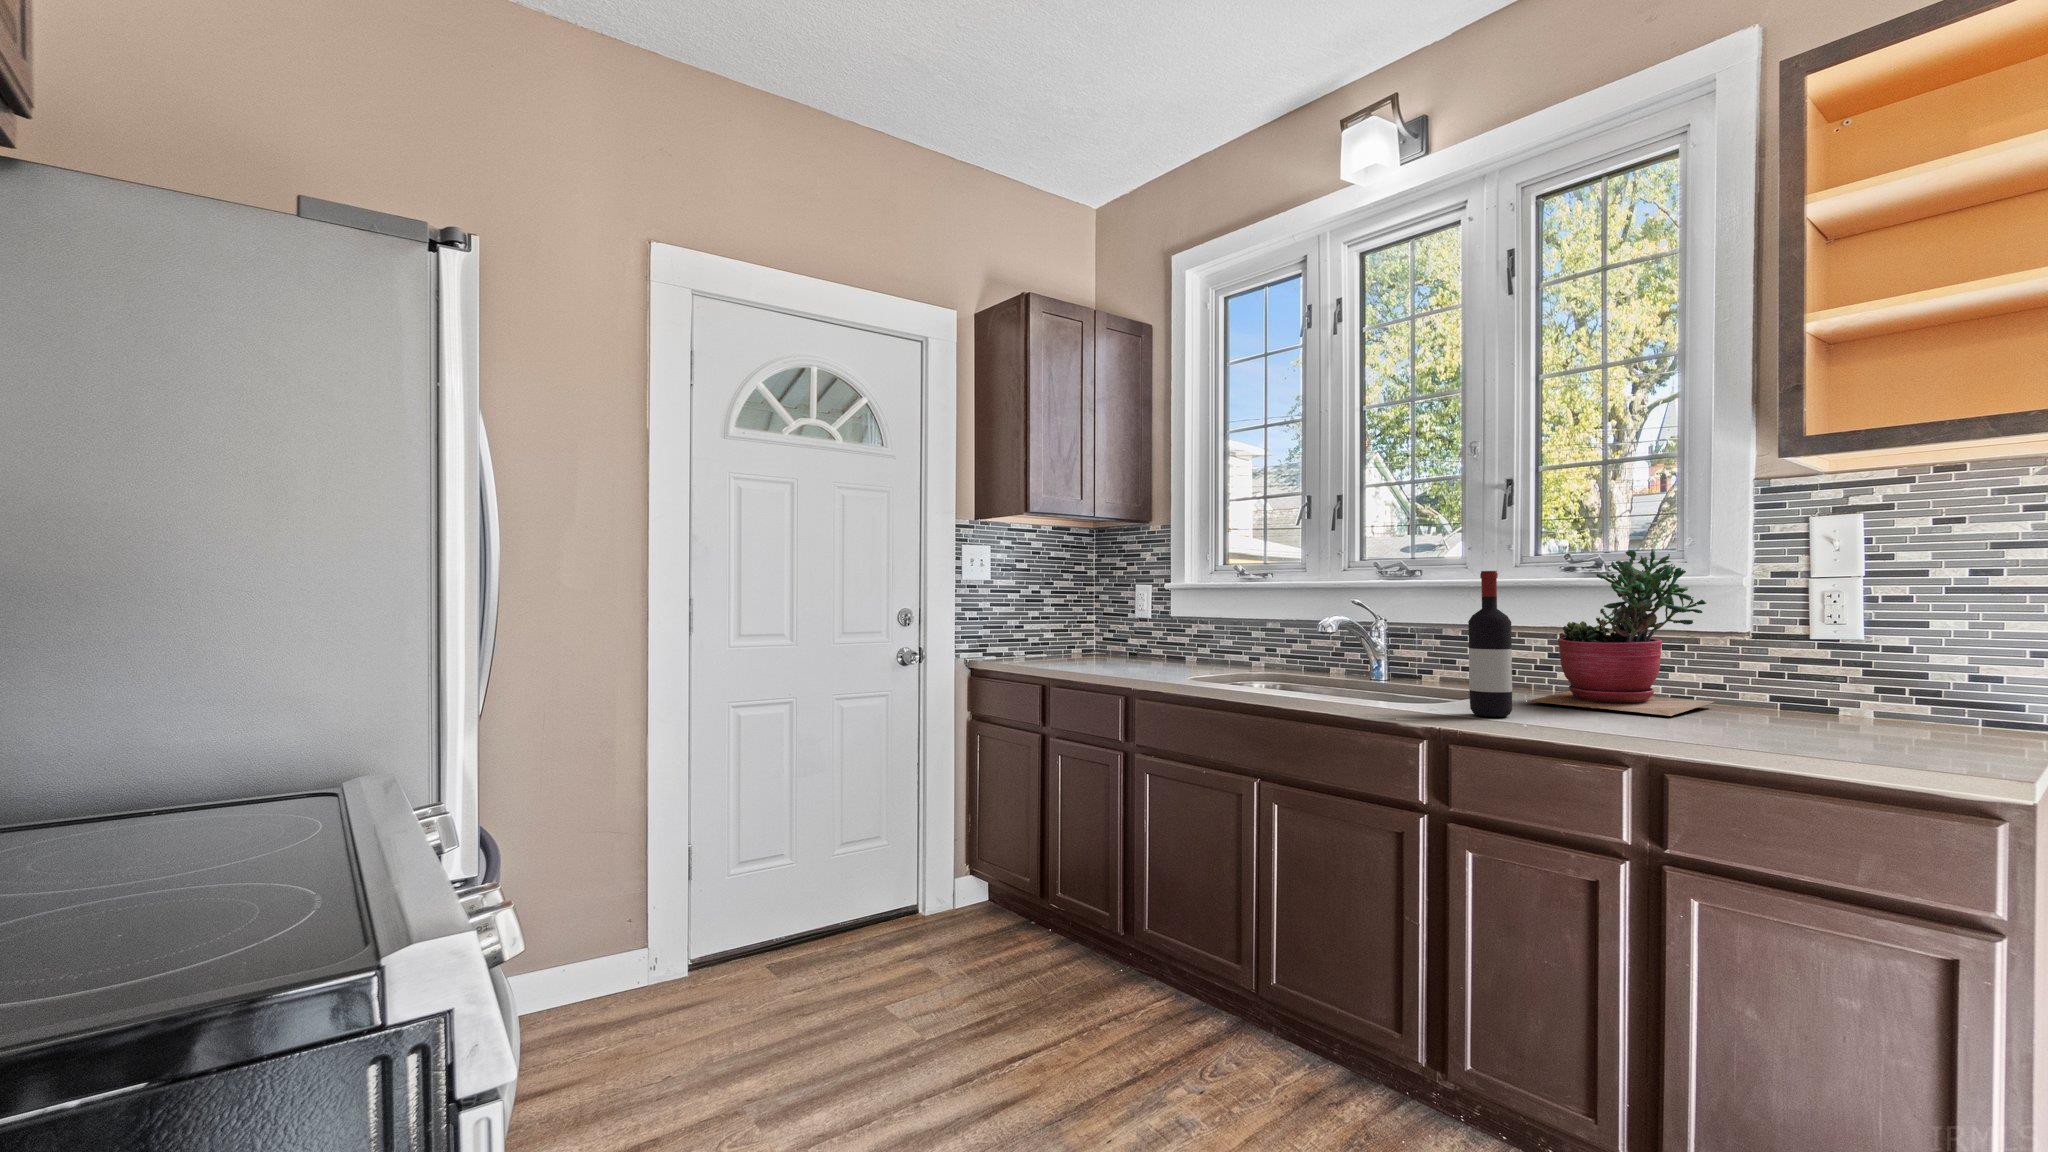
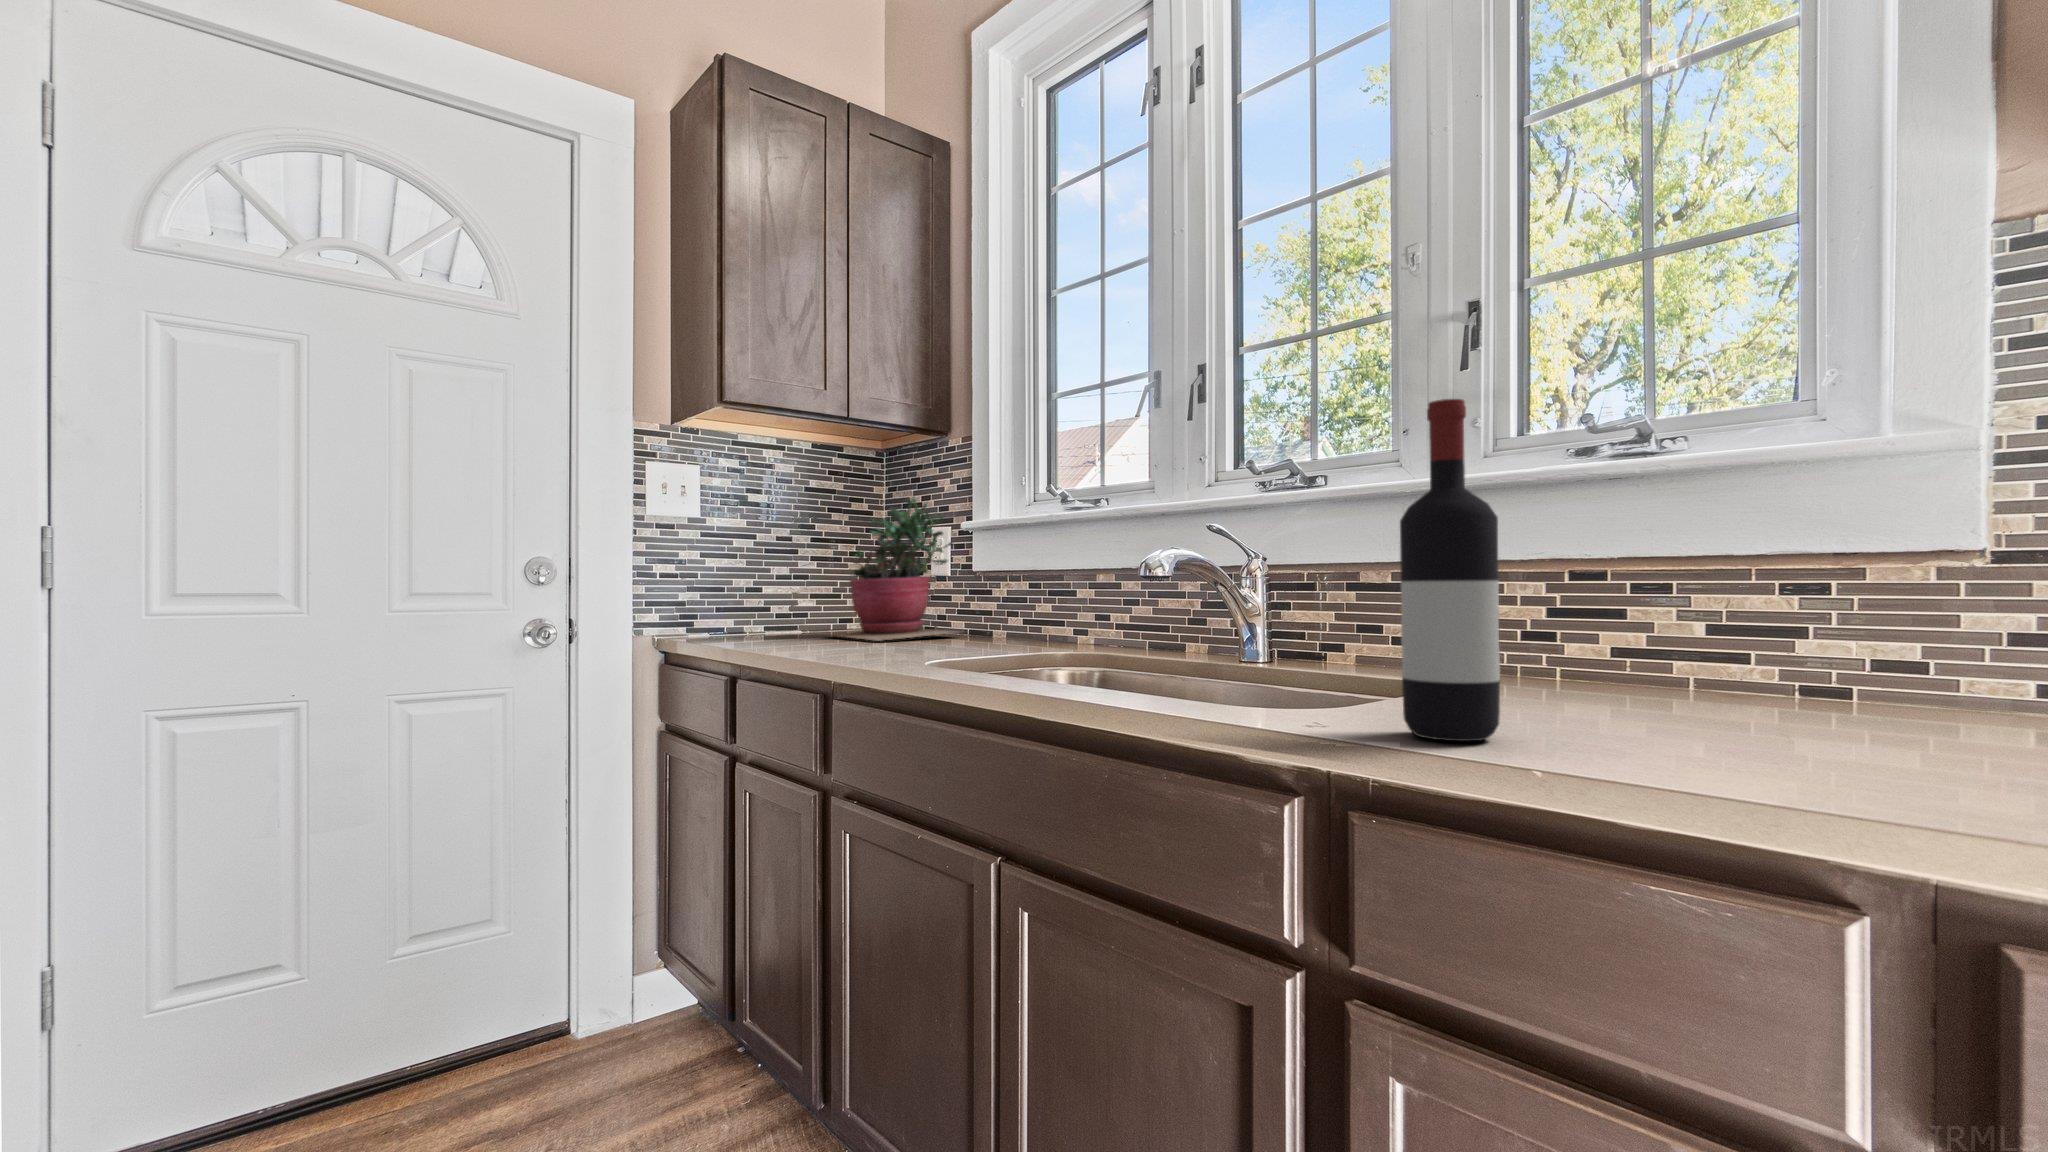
succulent plant: present [1528,549,1714,716] -> present [830,497,957,641]

